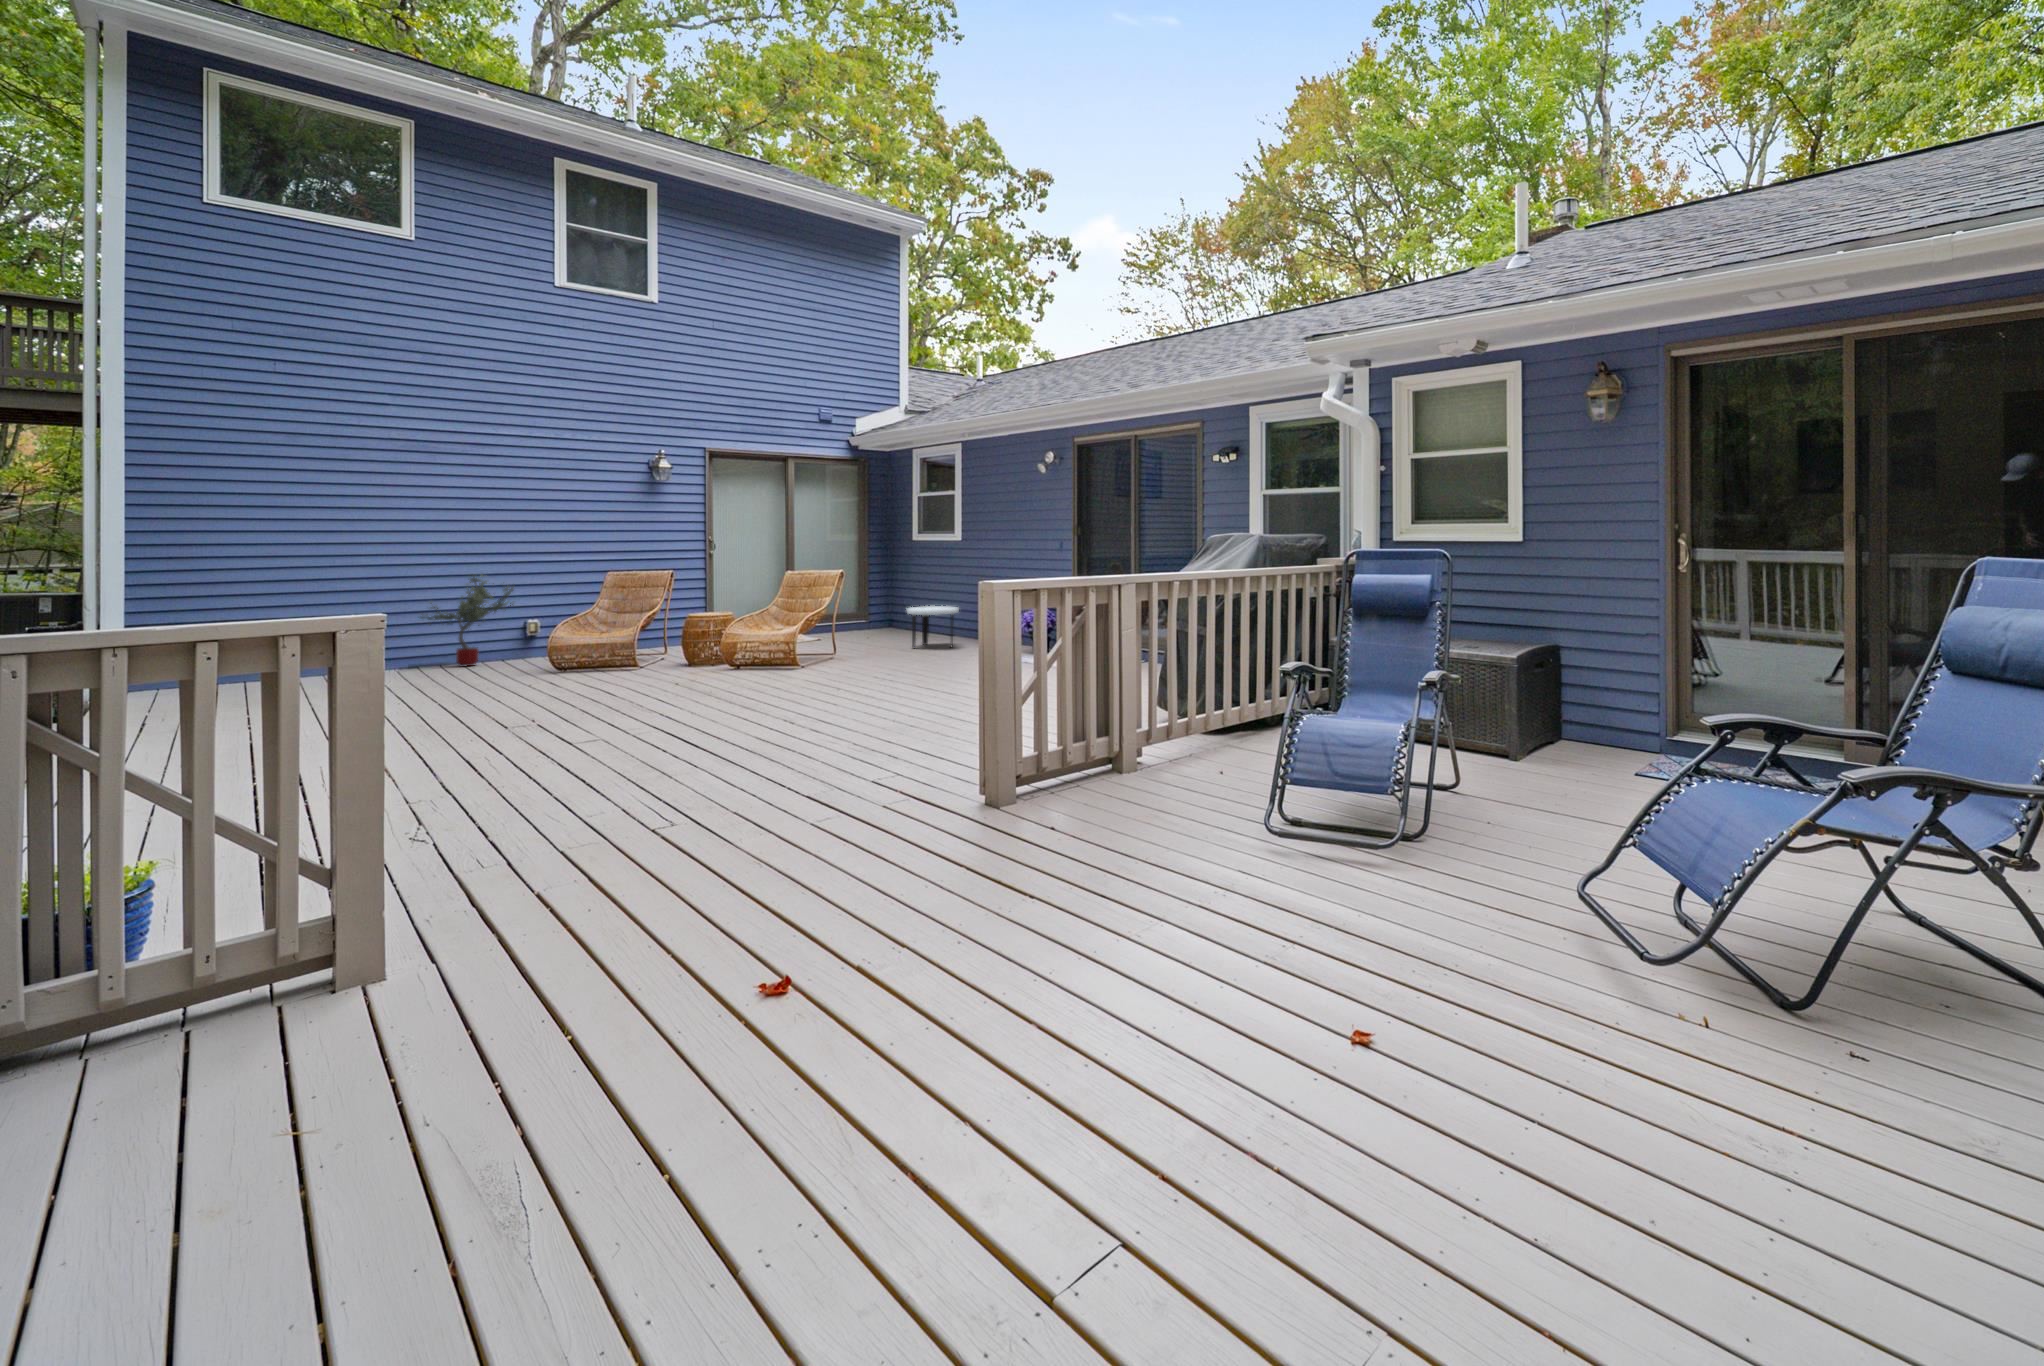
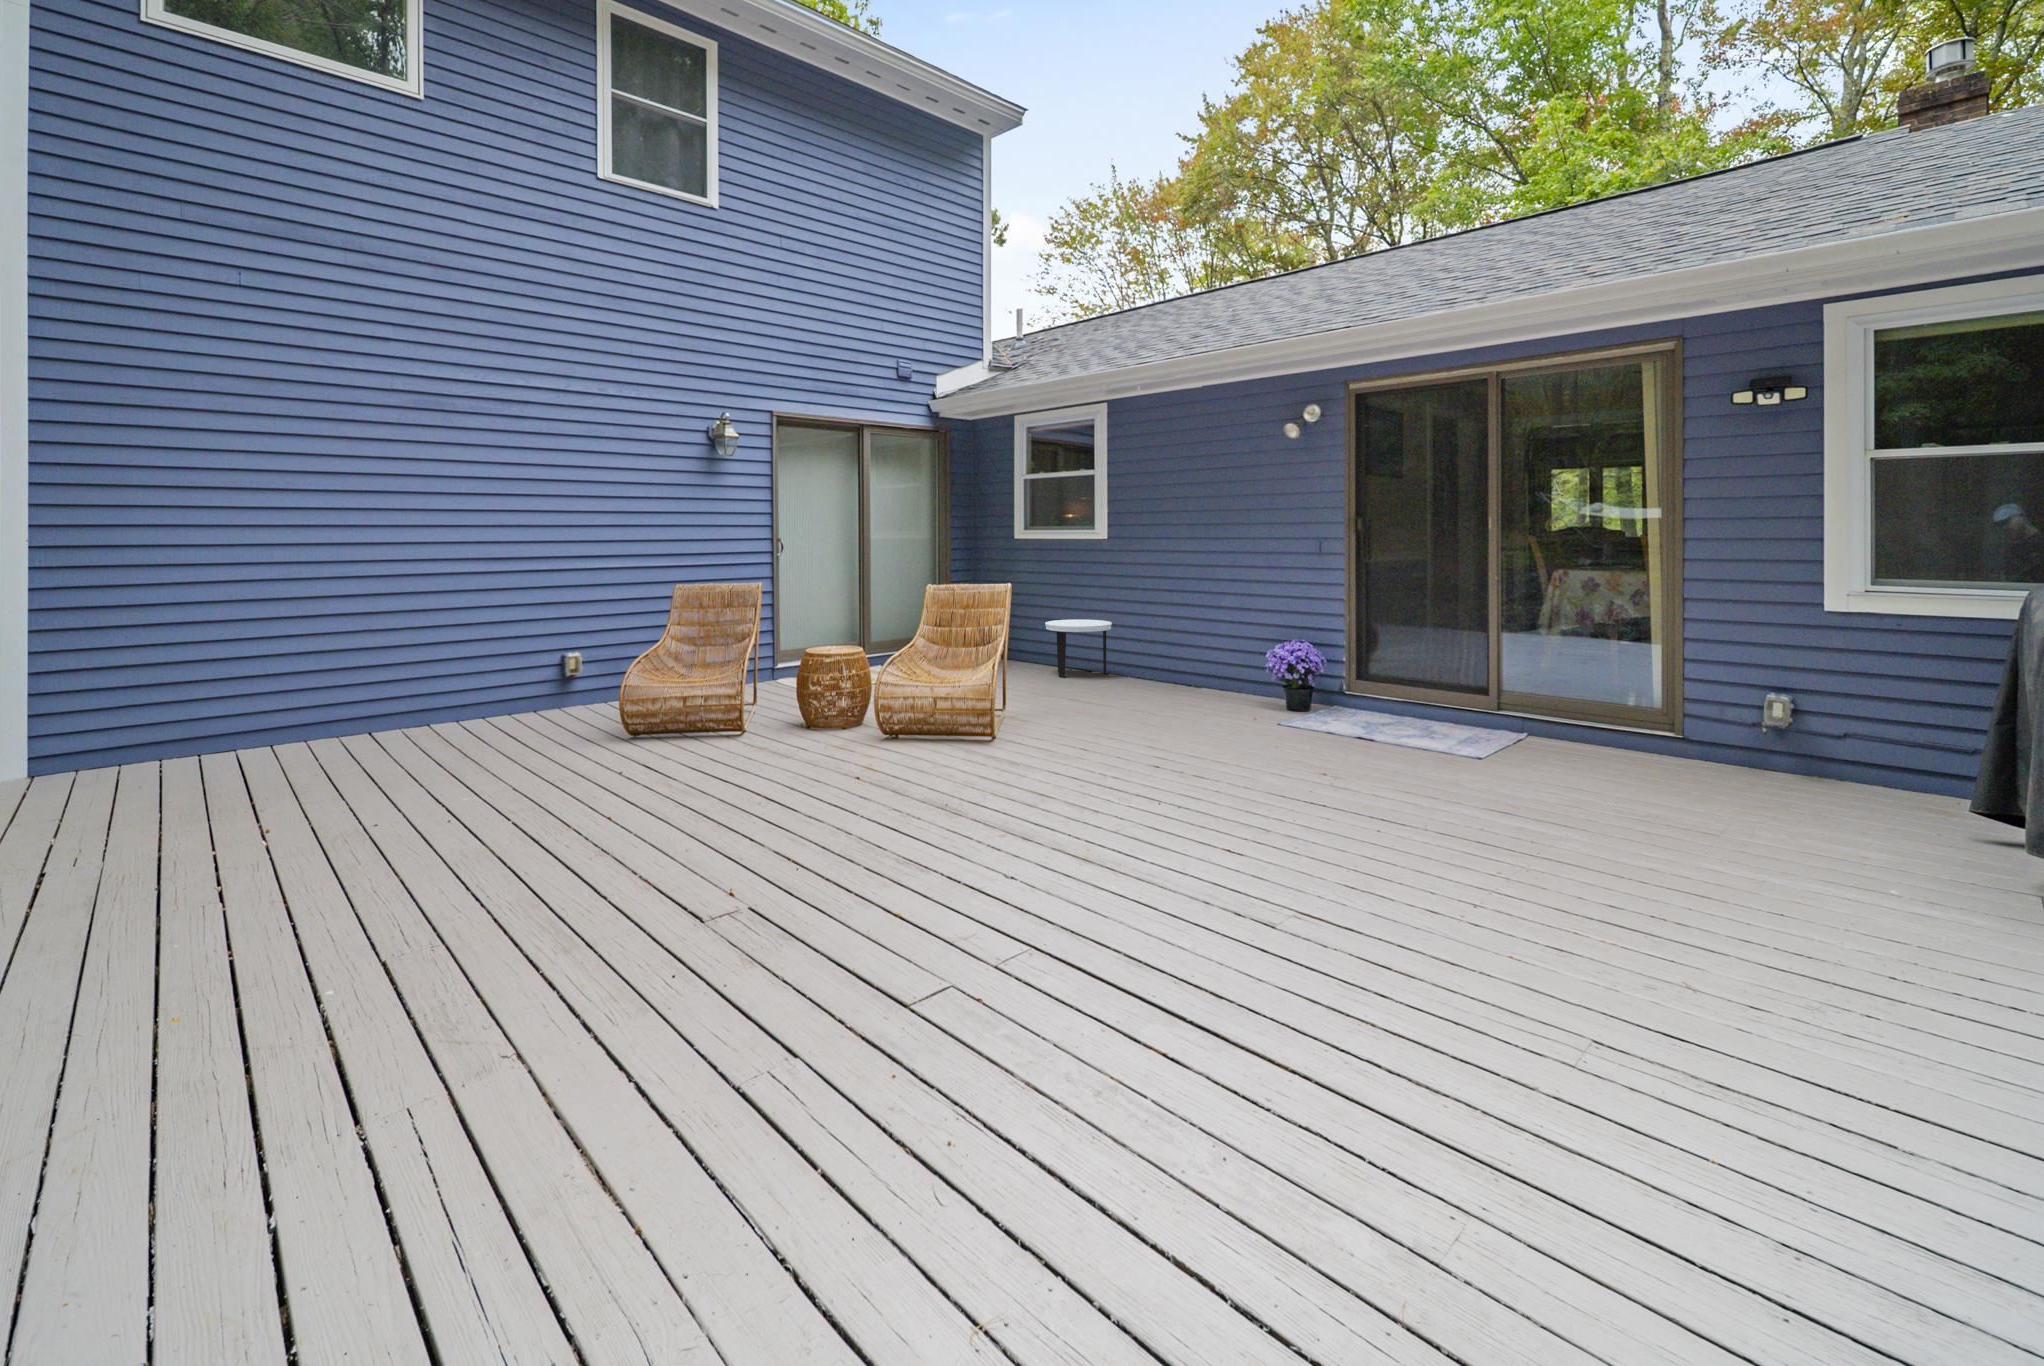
potted tree: present [421,575,514,666] -> none [454,588,579,725]

